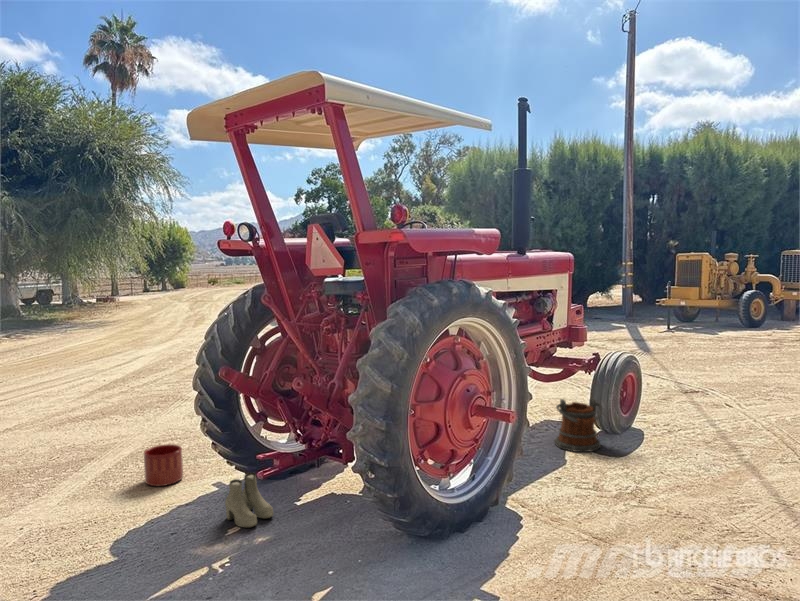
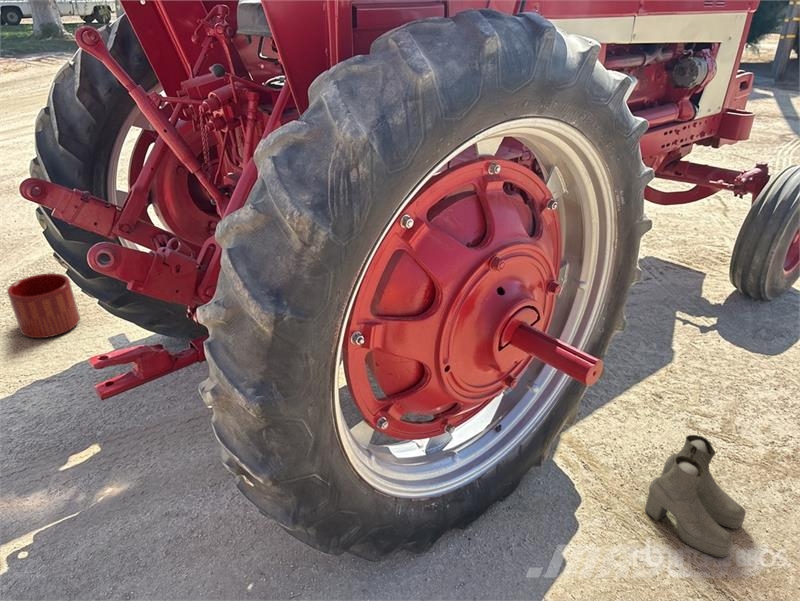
bucket: present [554,398,602,452] -> none [657,245,757,335]
boots: present [225,473,273,528] -> present [645,435,746,558]

